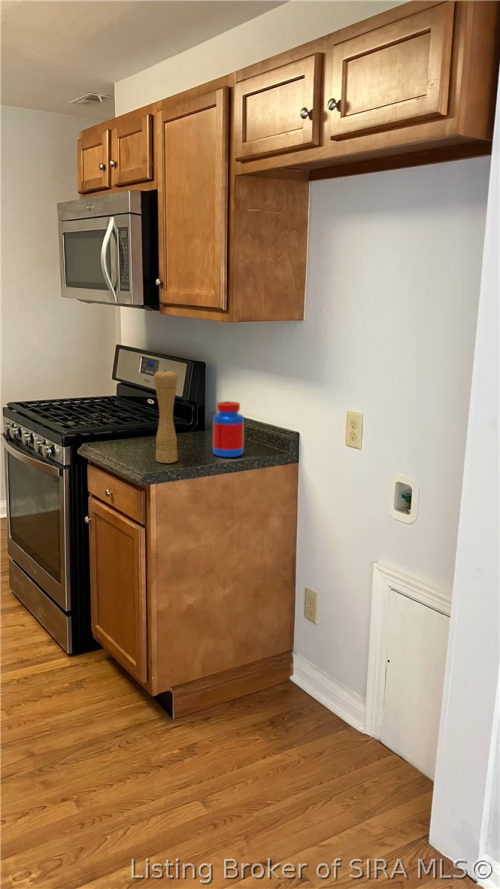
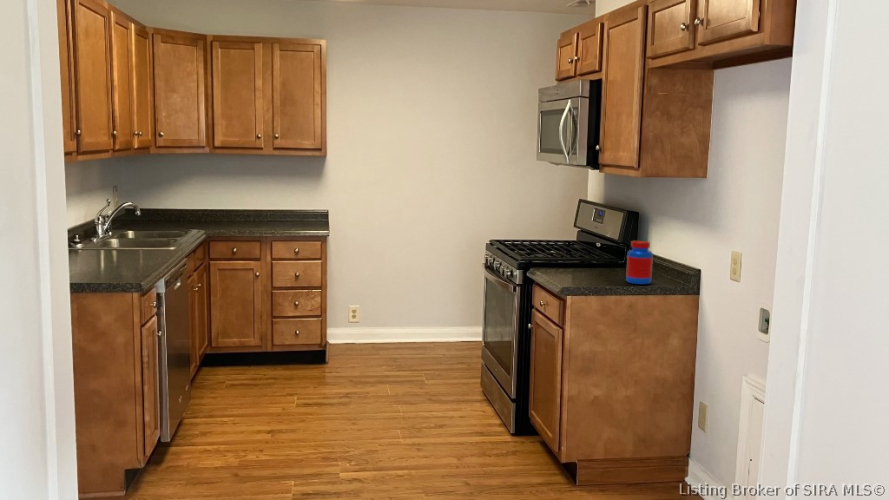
pepper mill: present [154,370,178,463] -> none [577,212,598,283]

